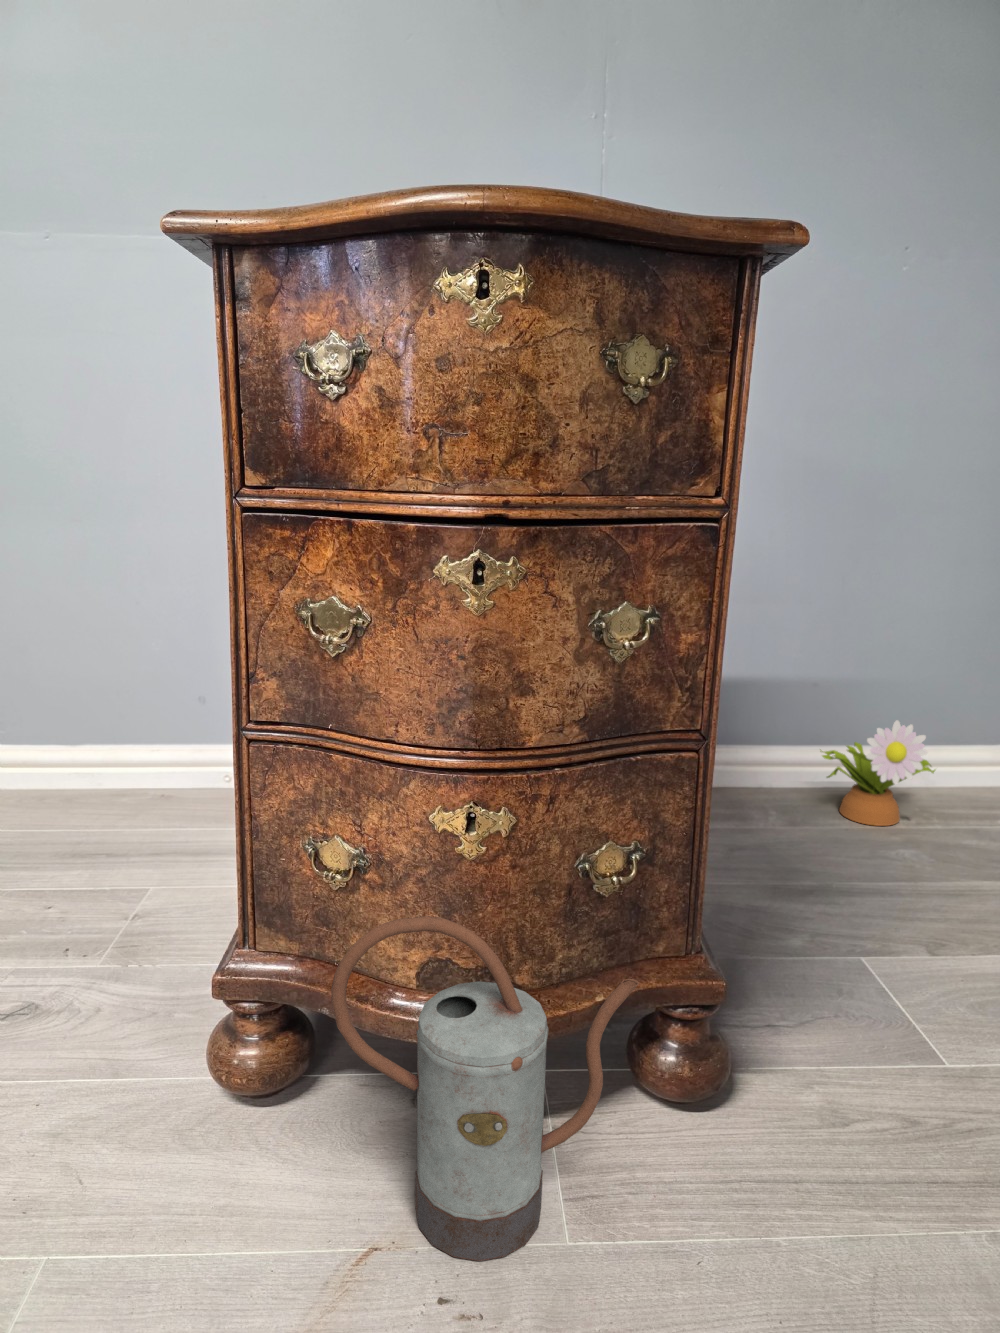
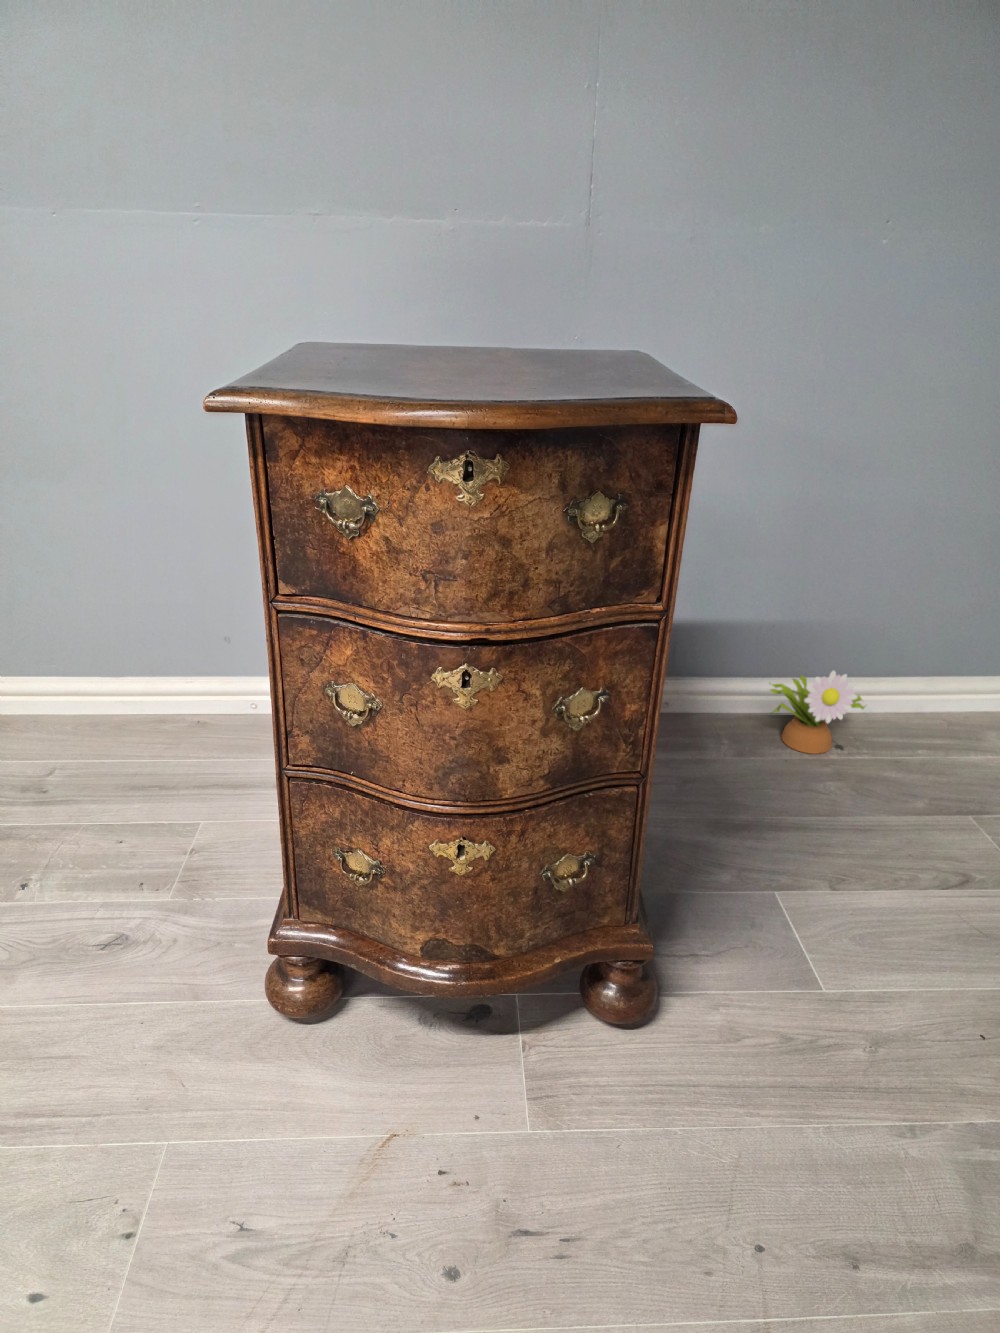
watering can: present [331,916,639,1261] -> none [360,933,582,1149]

